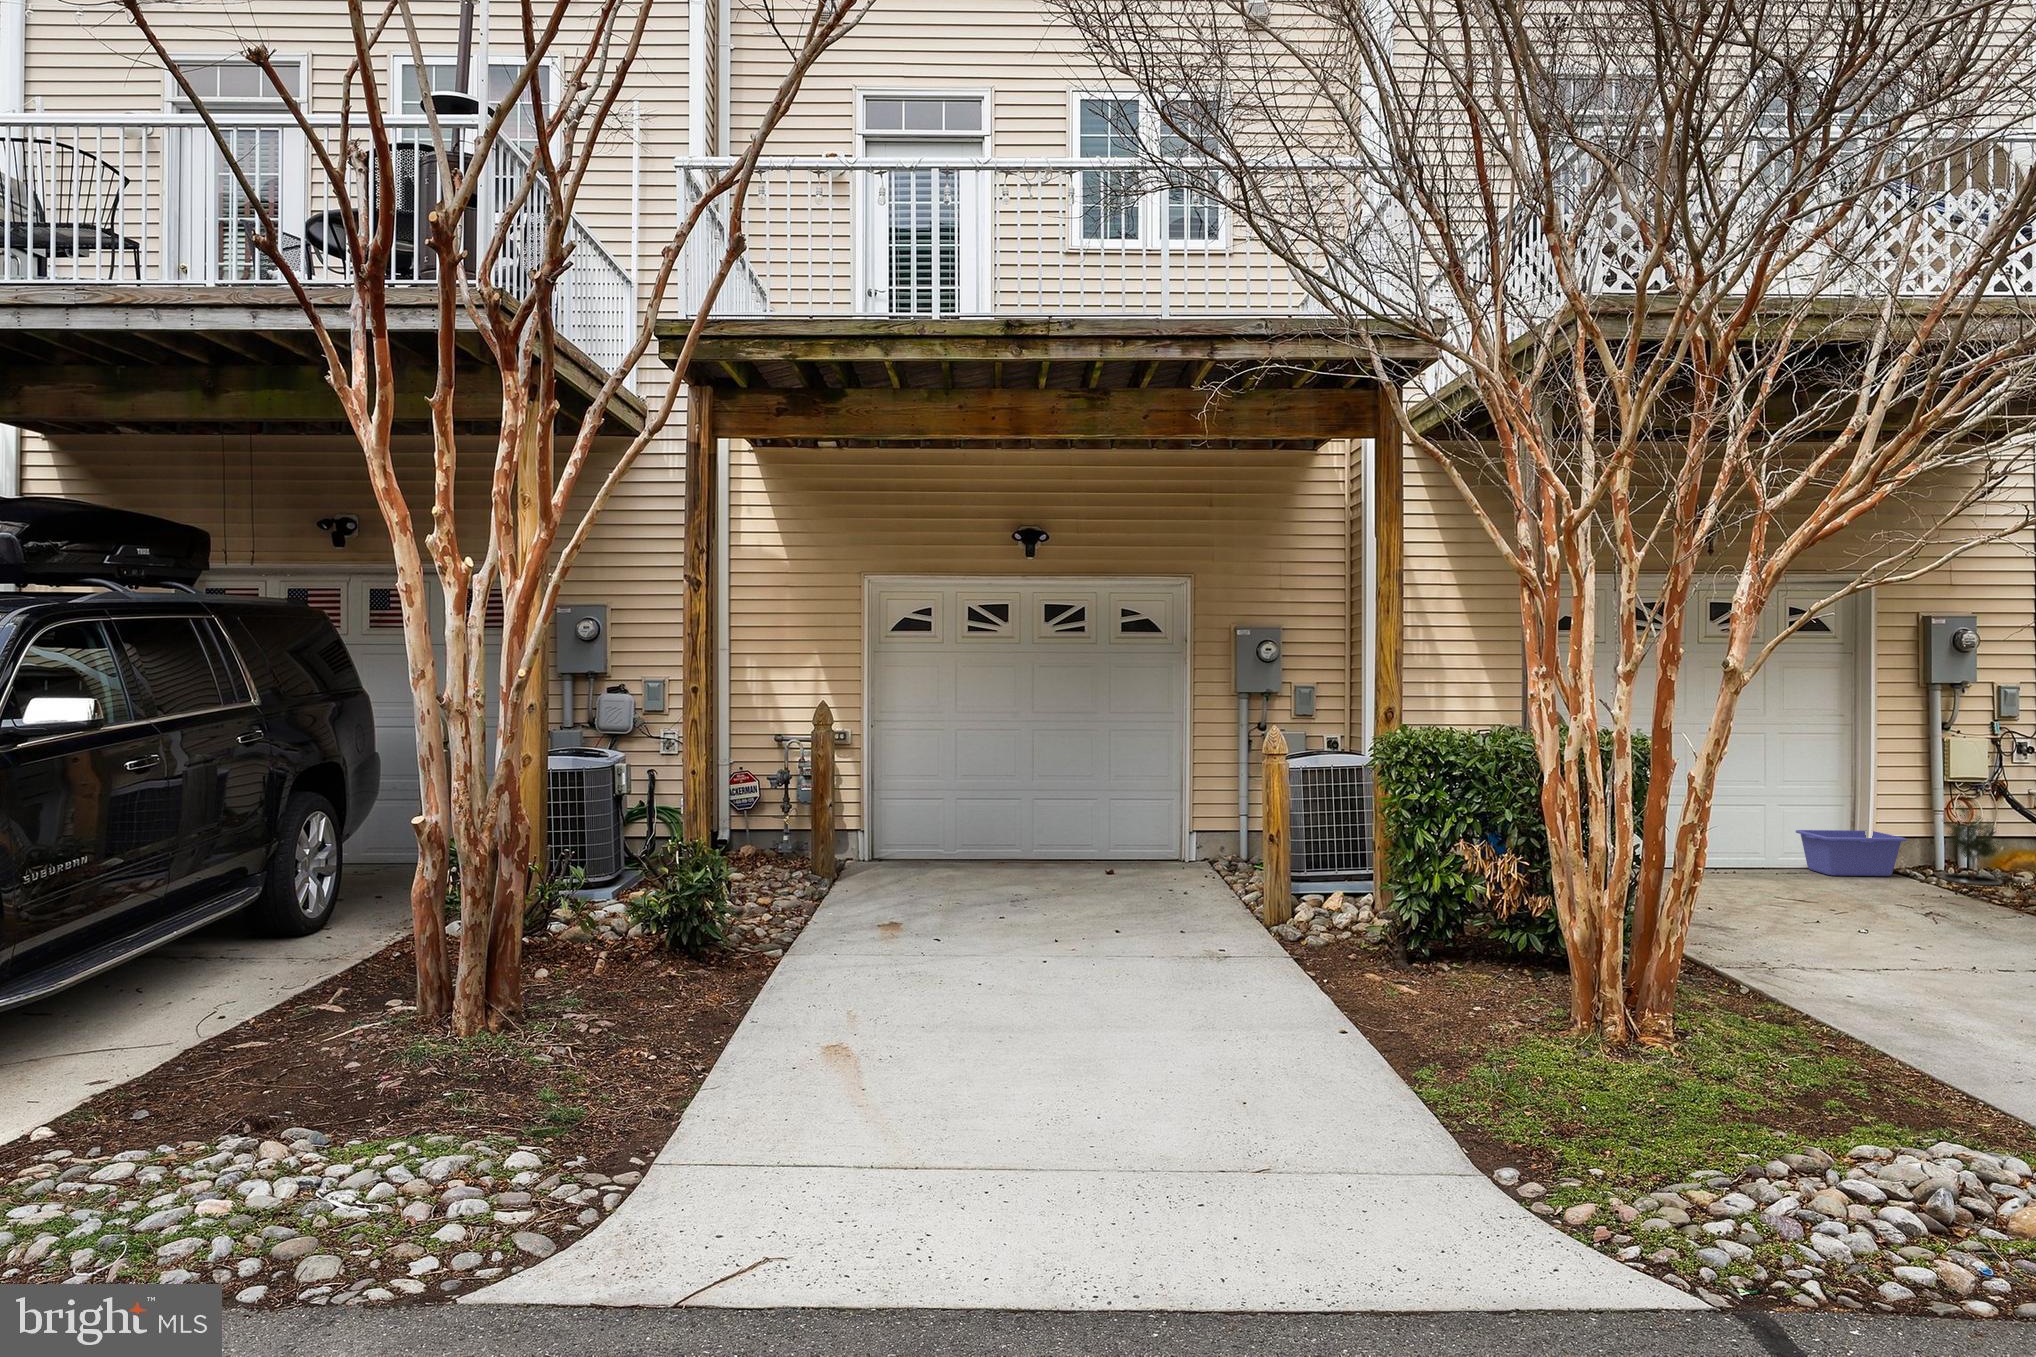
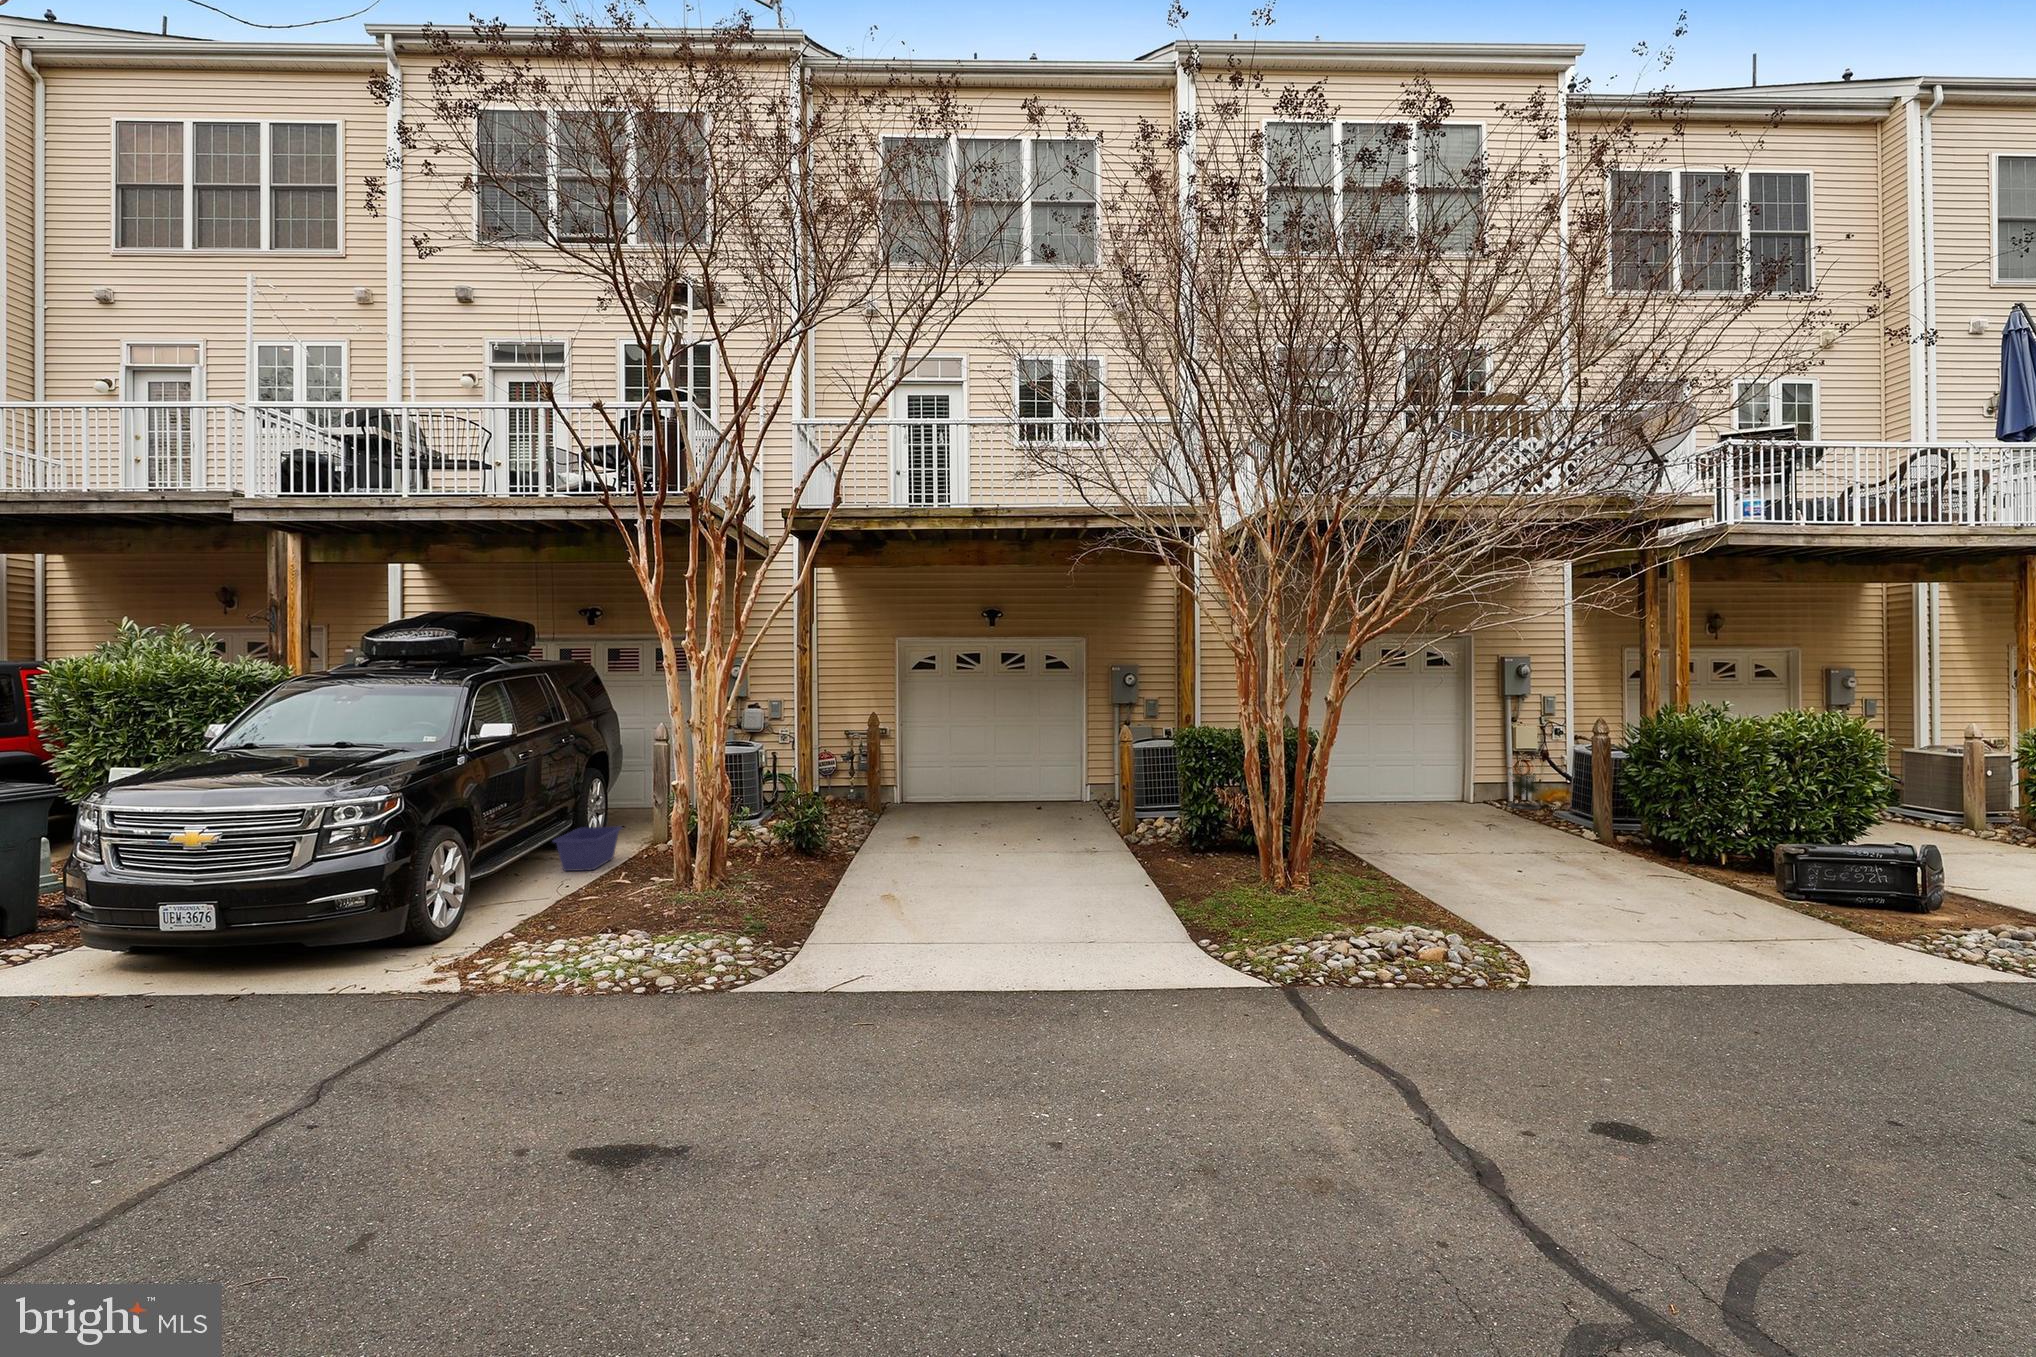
storage bin: present [1796,830,1907,876] -> present [553,827,622,871]

